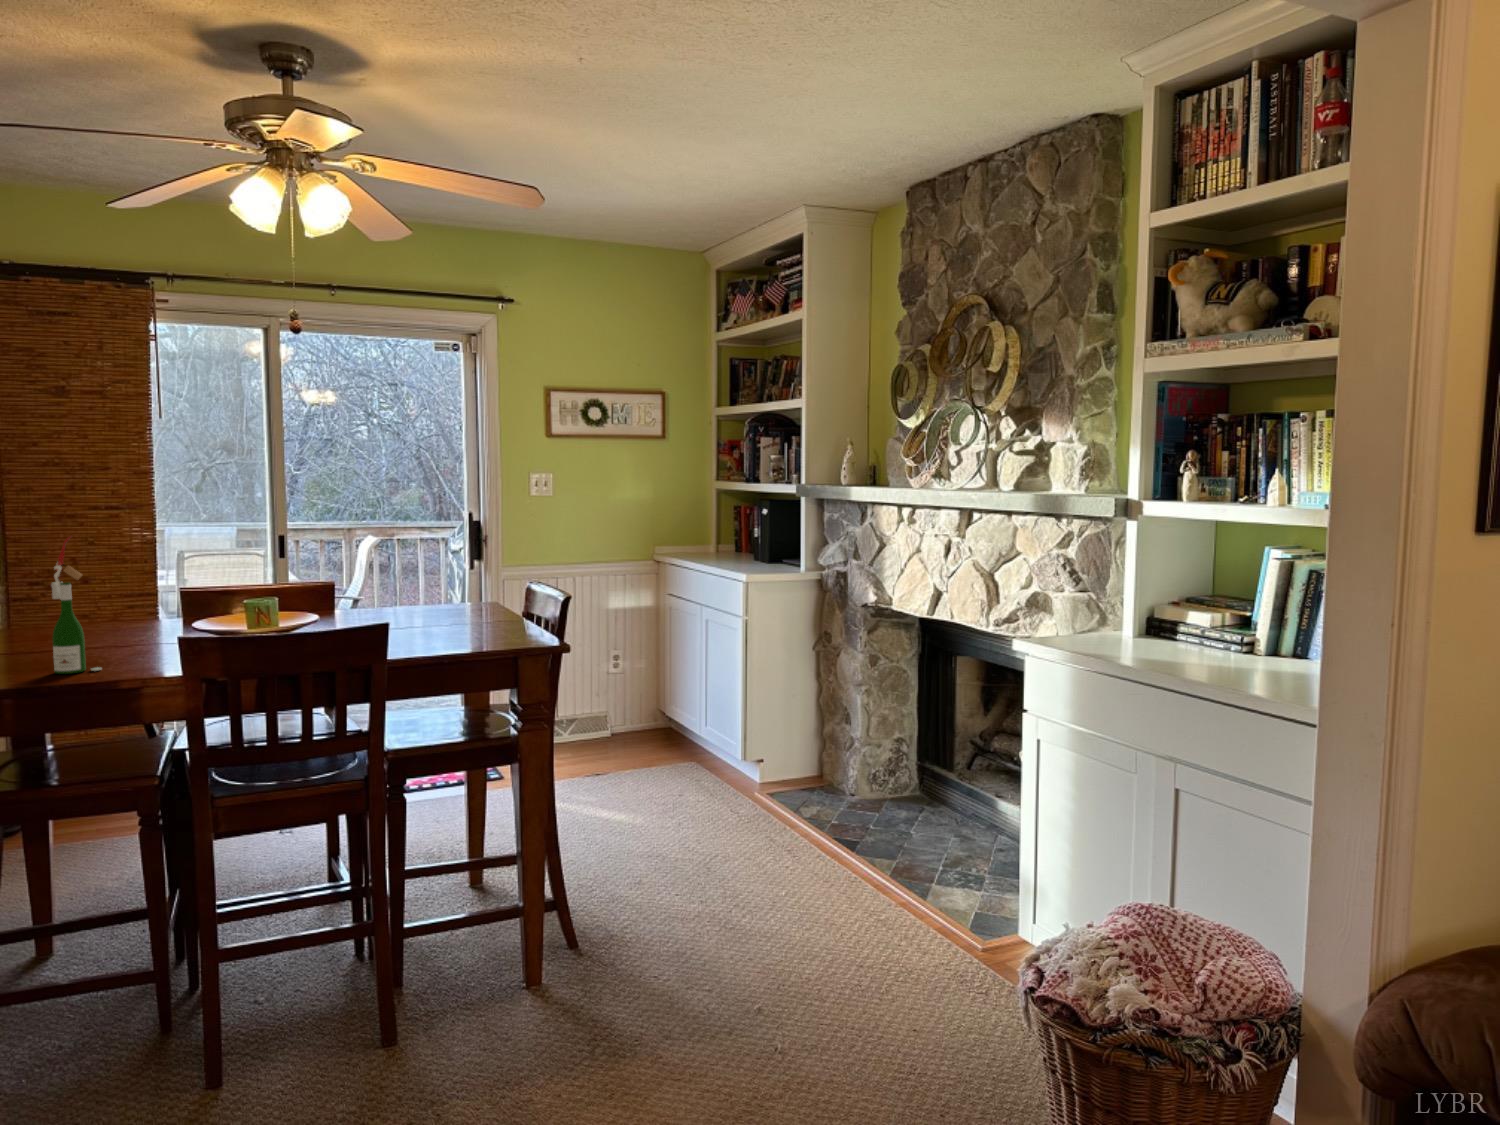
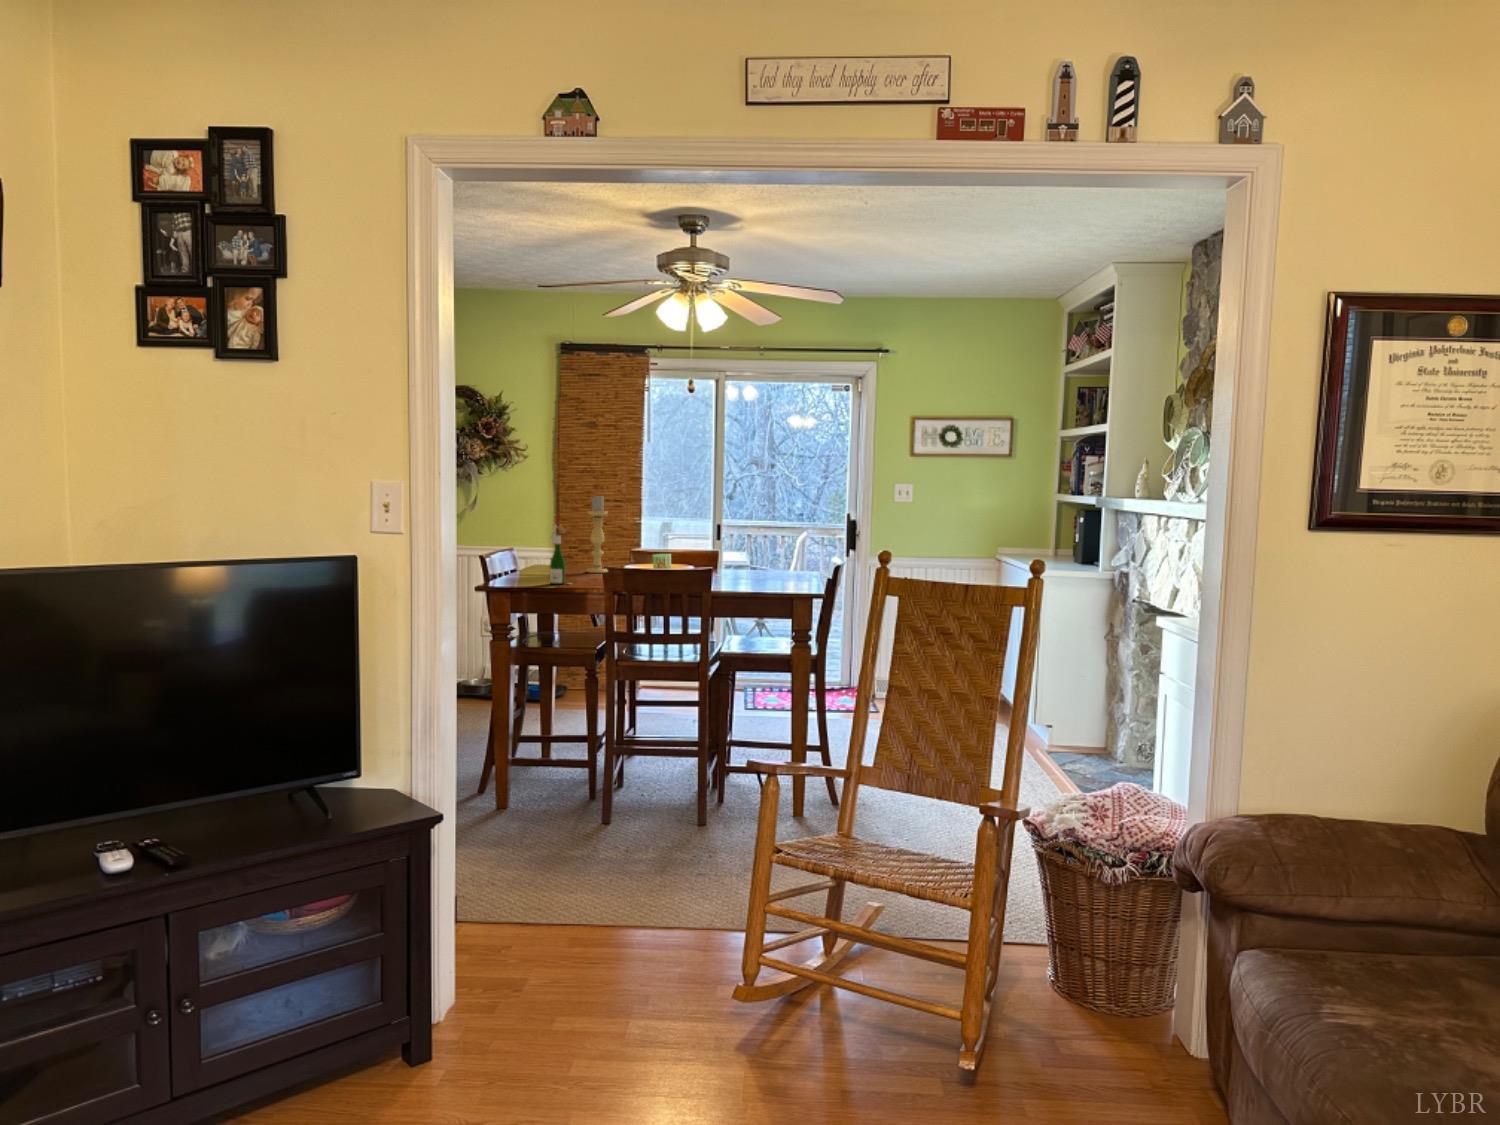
candle holder: none [102,504,147,636] -> present [587,496,608,573]

